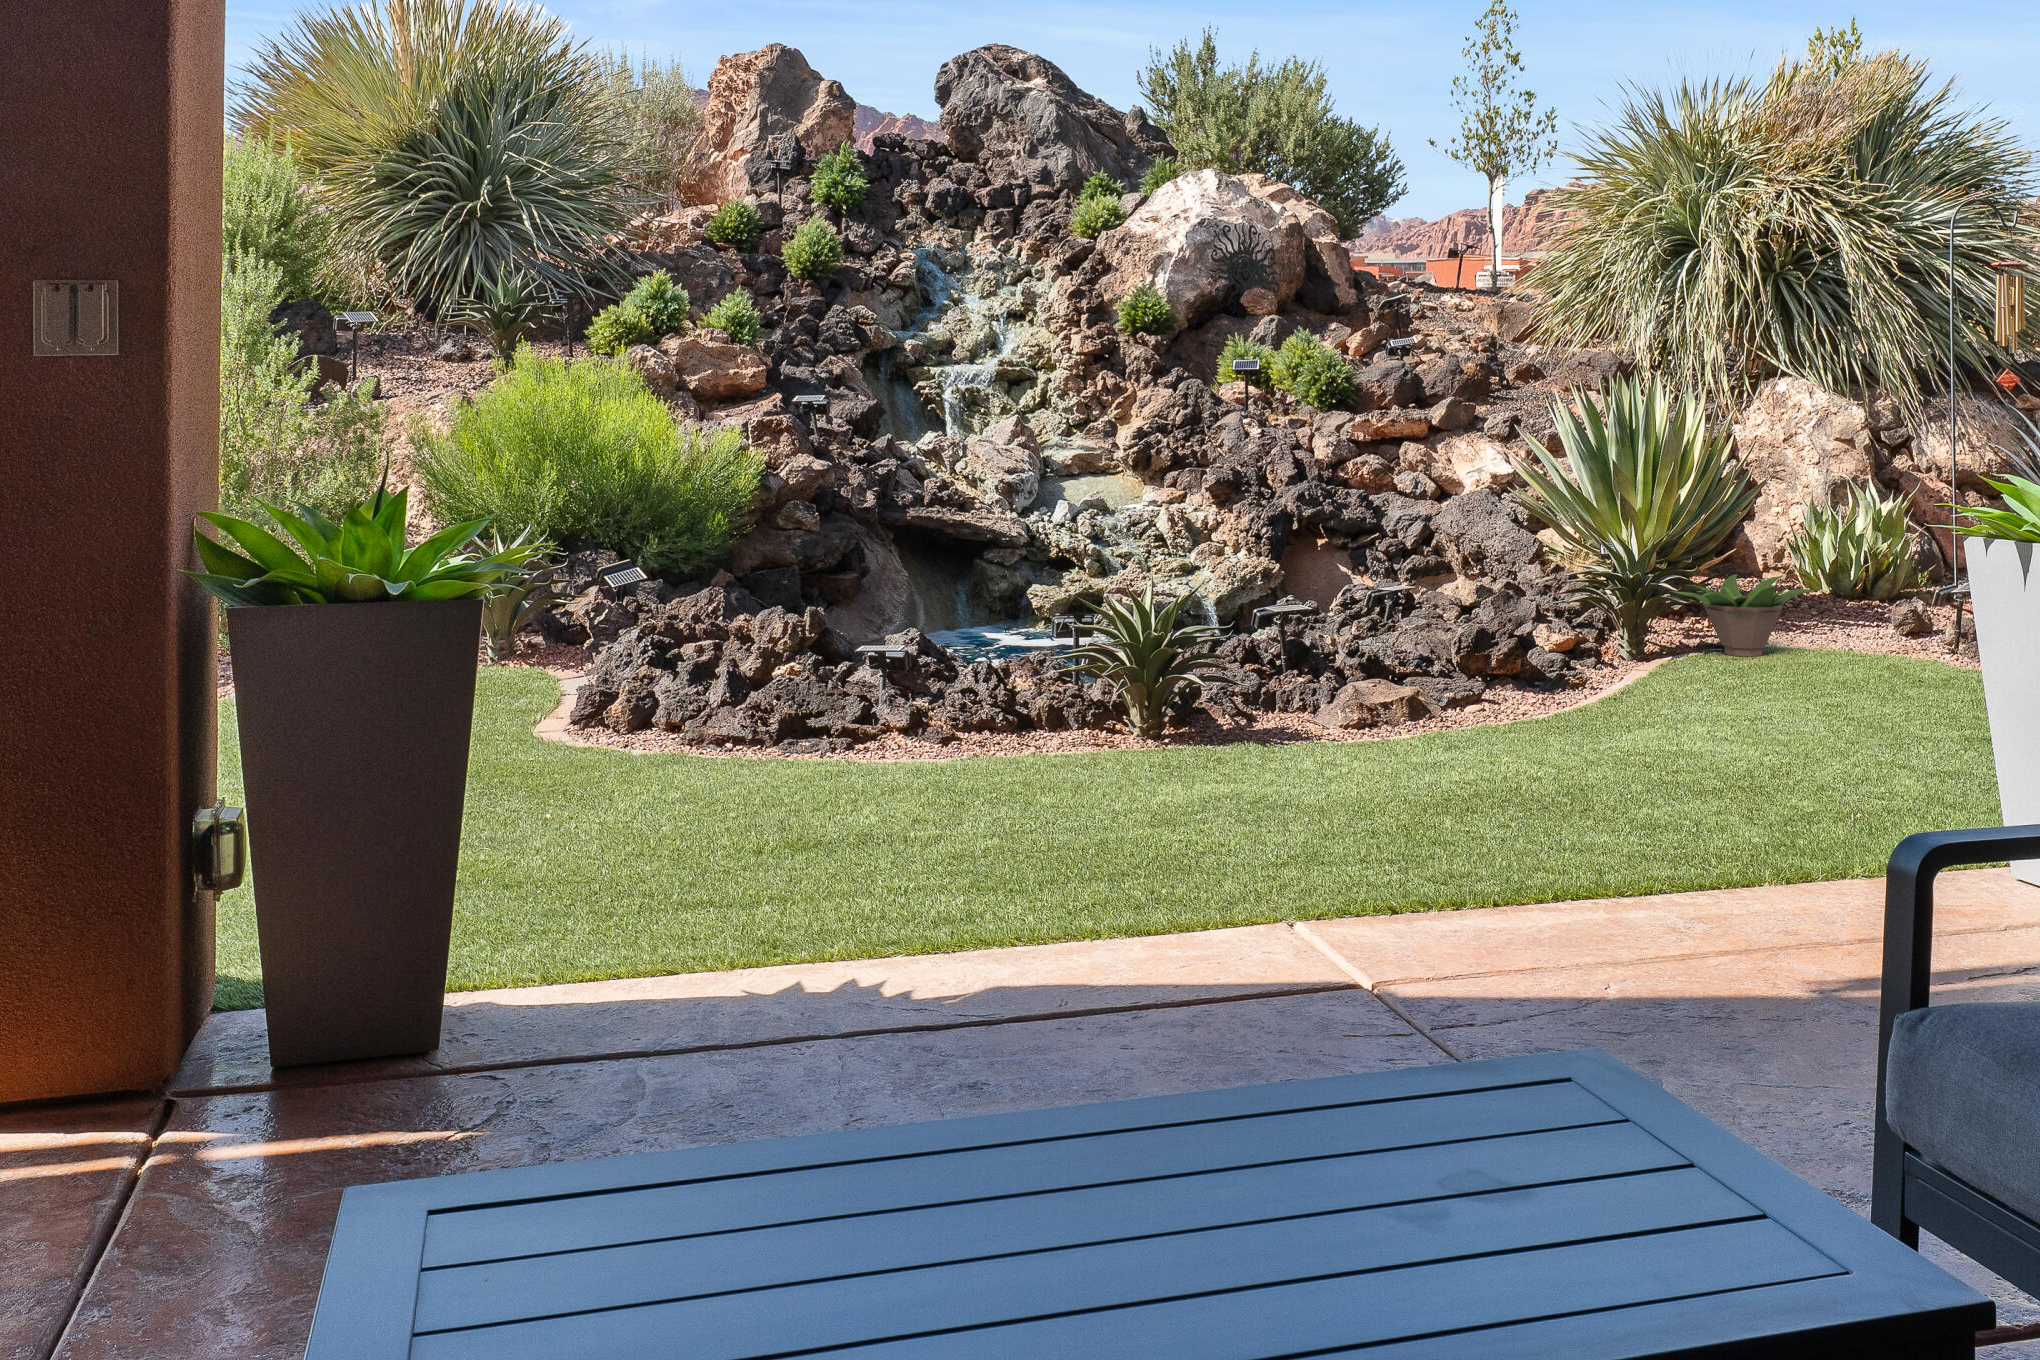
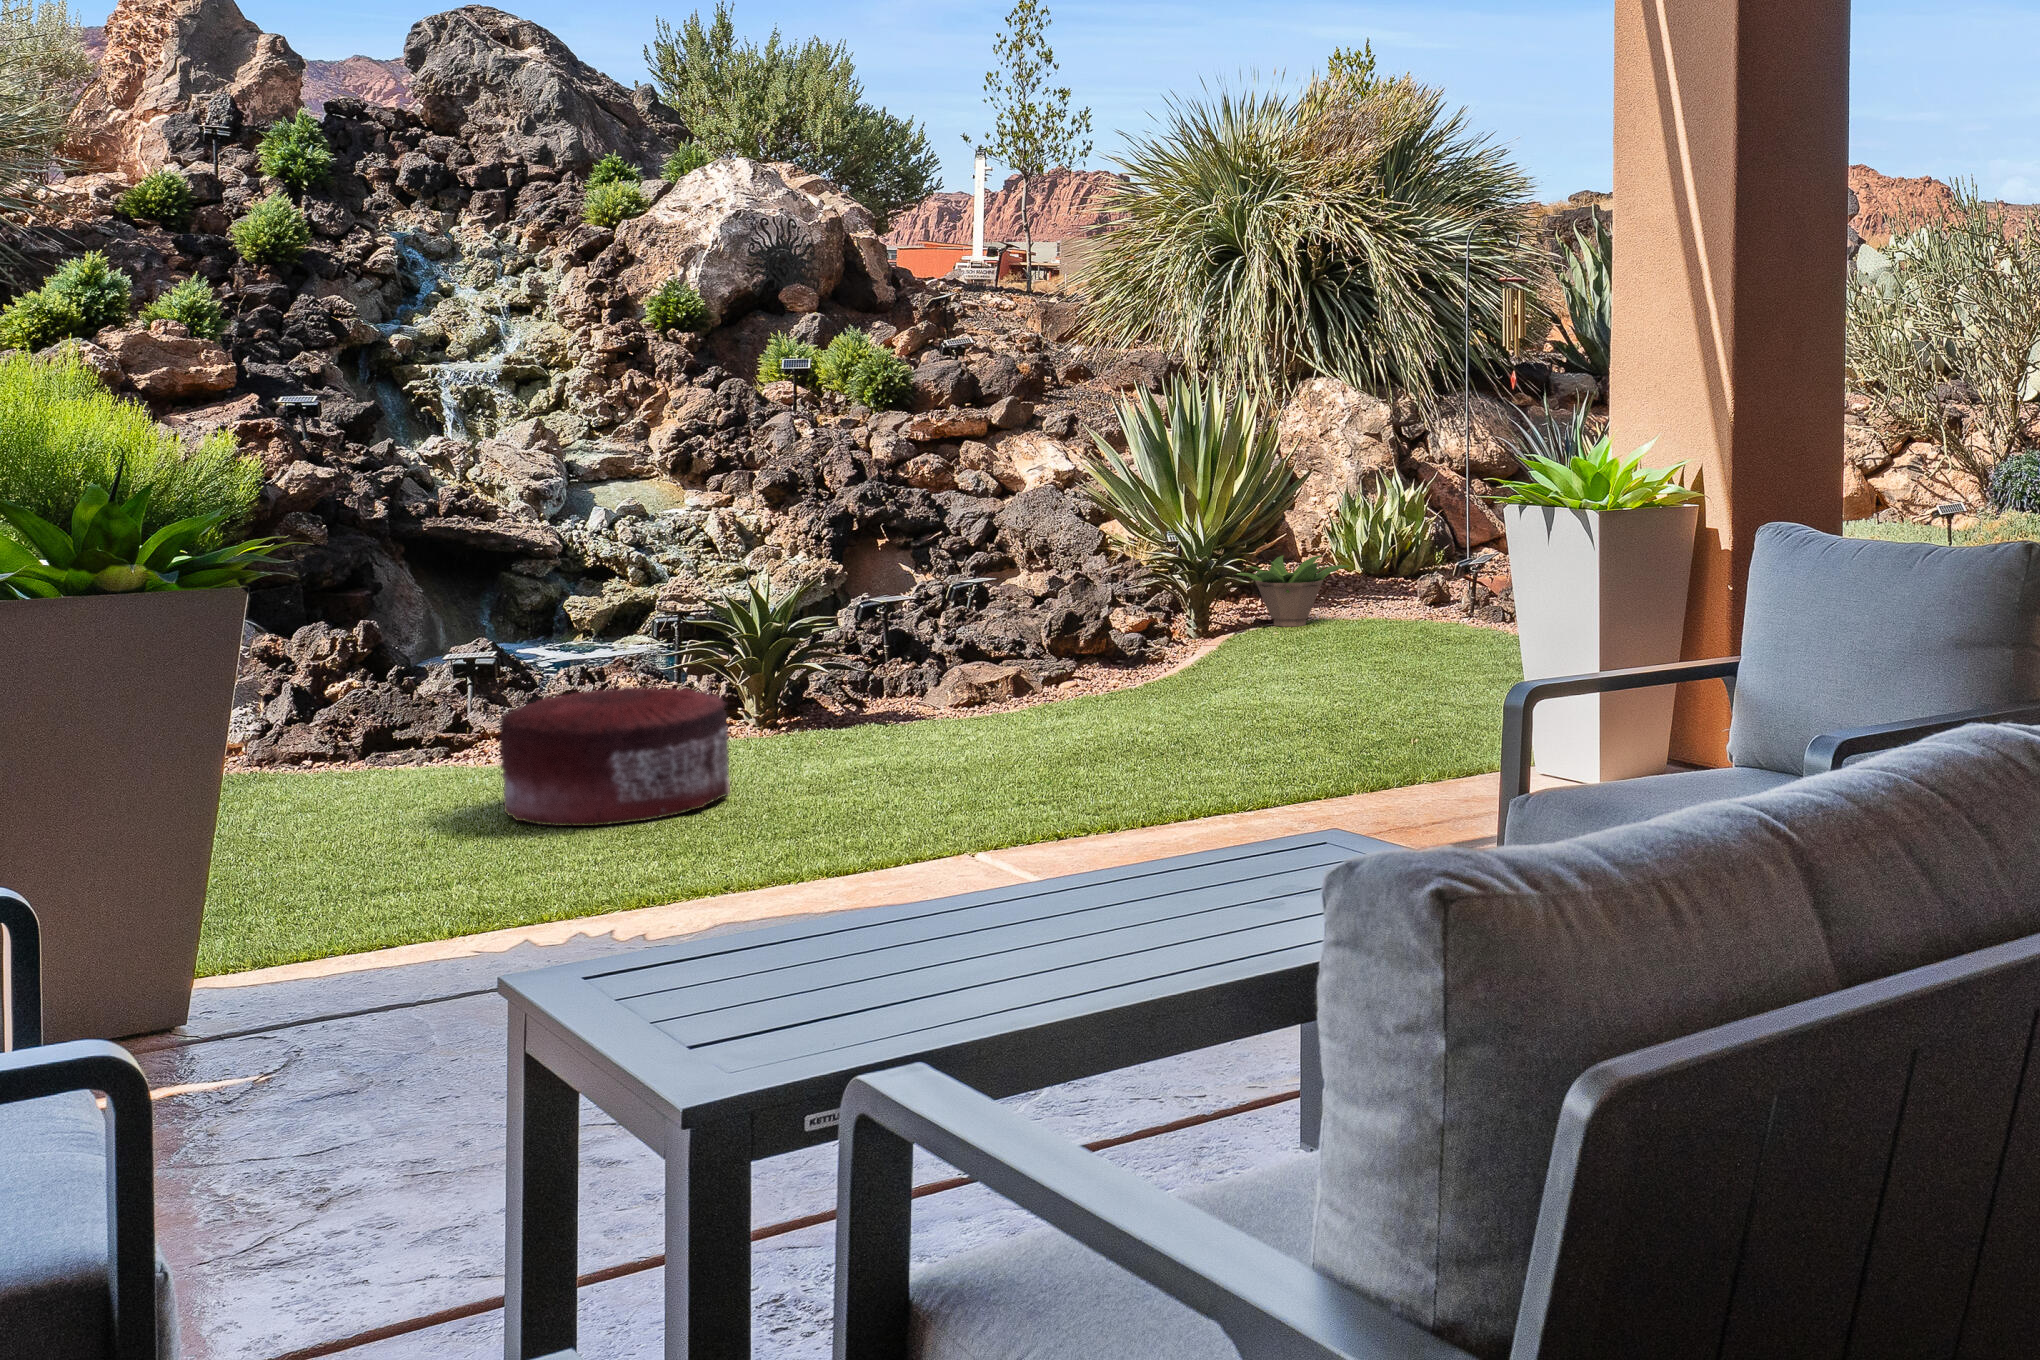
pouf: none [834,705,1070,865] -> present [499,686,730,826]

